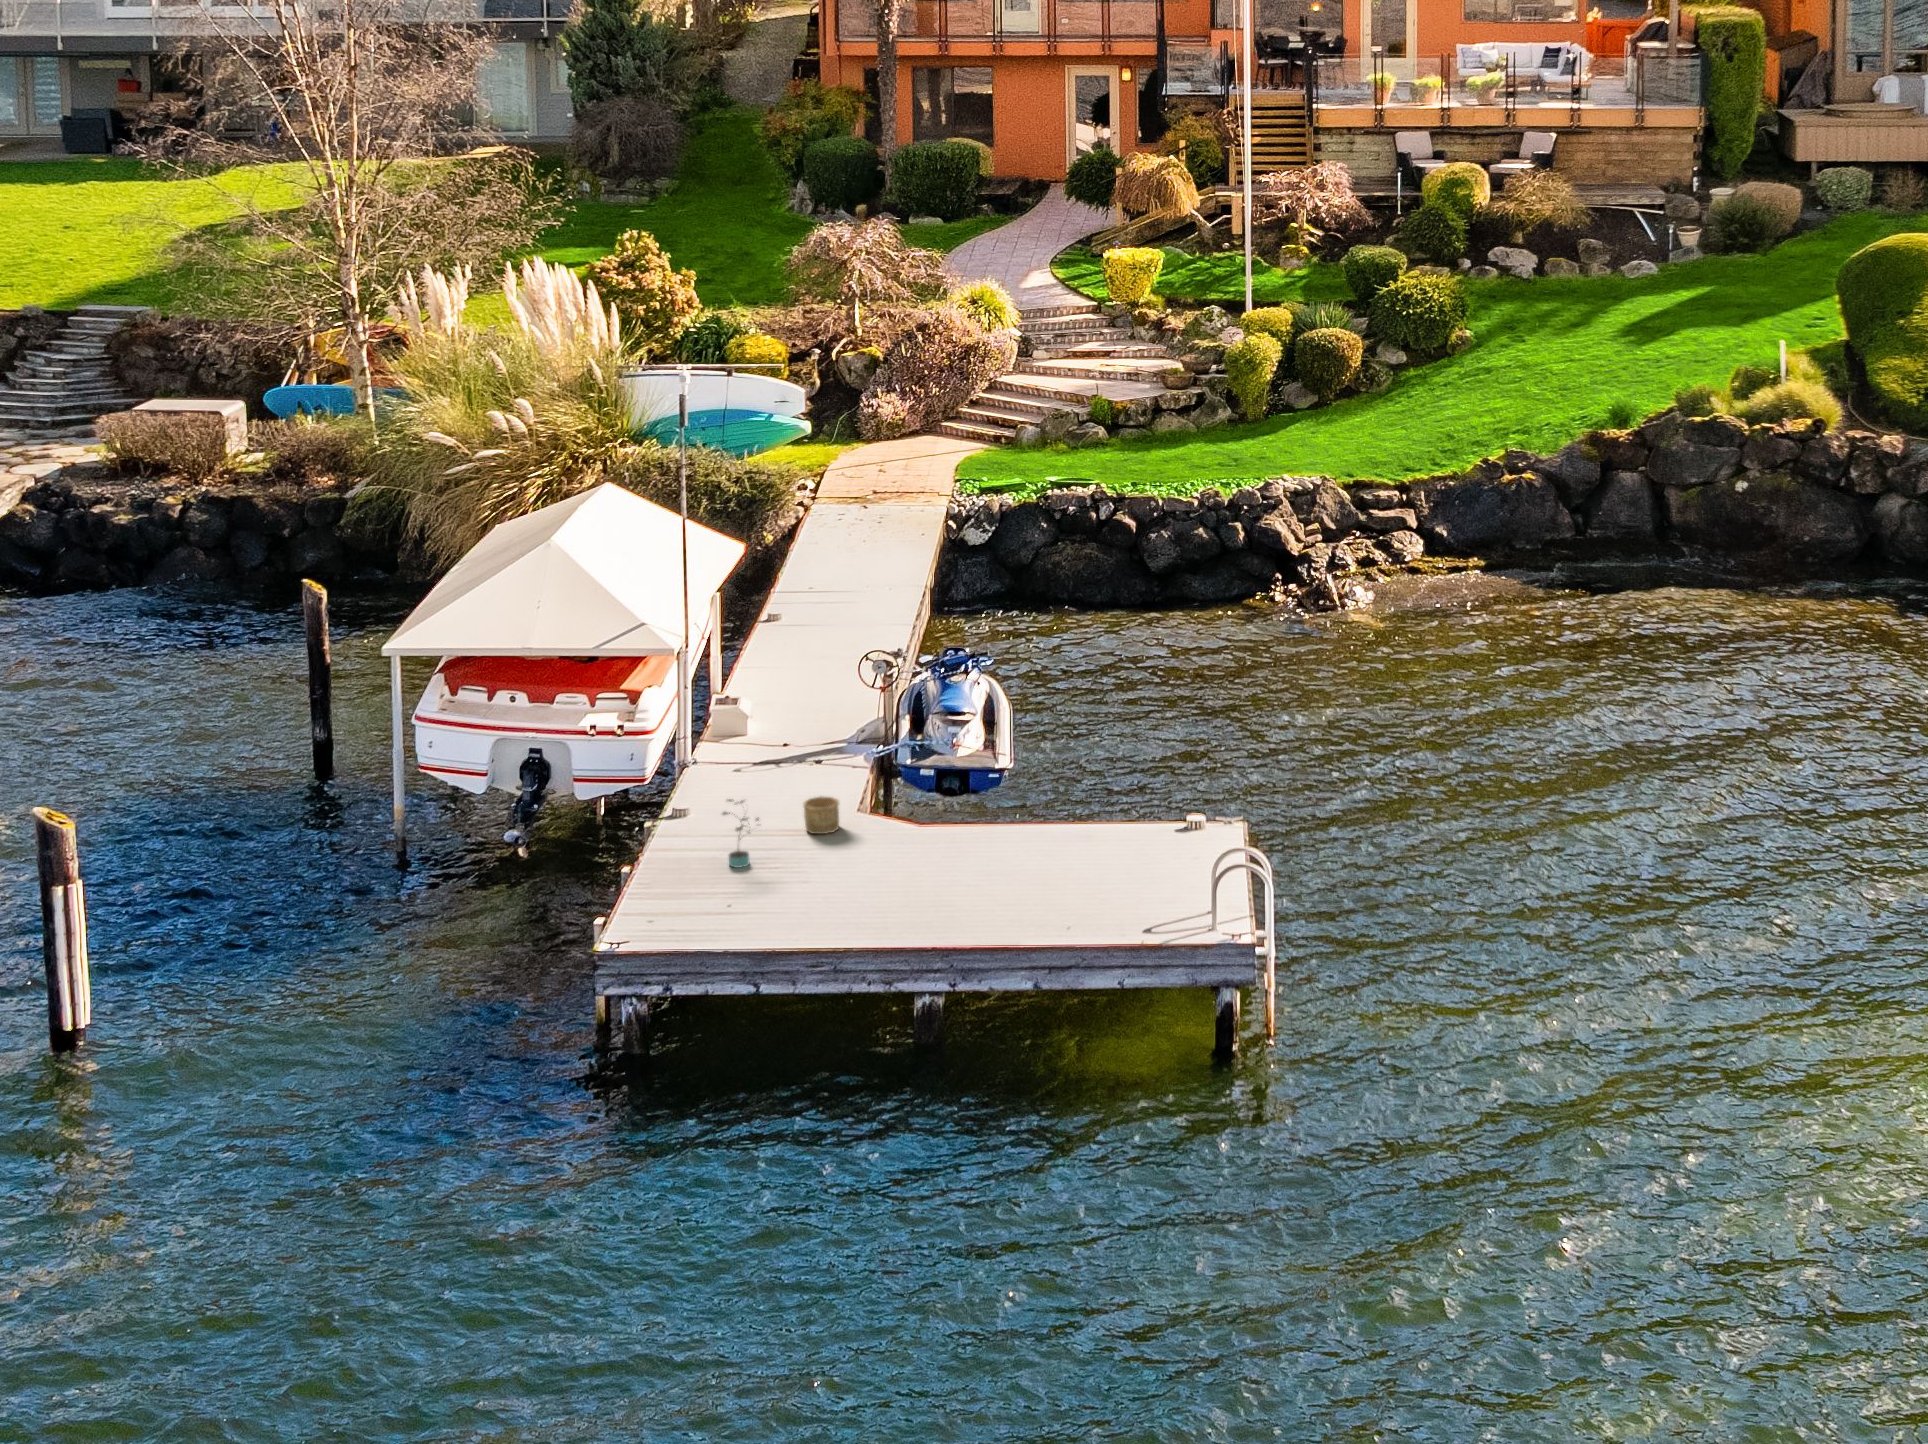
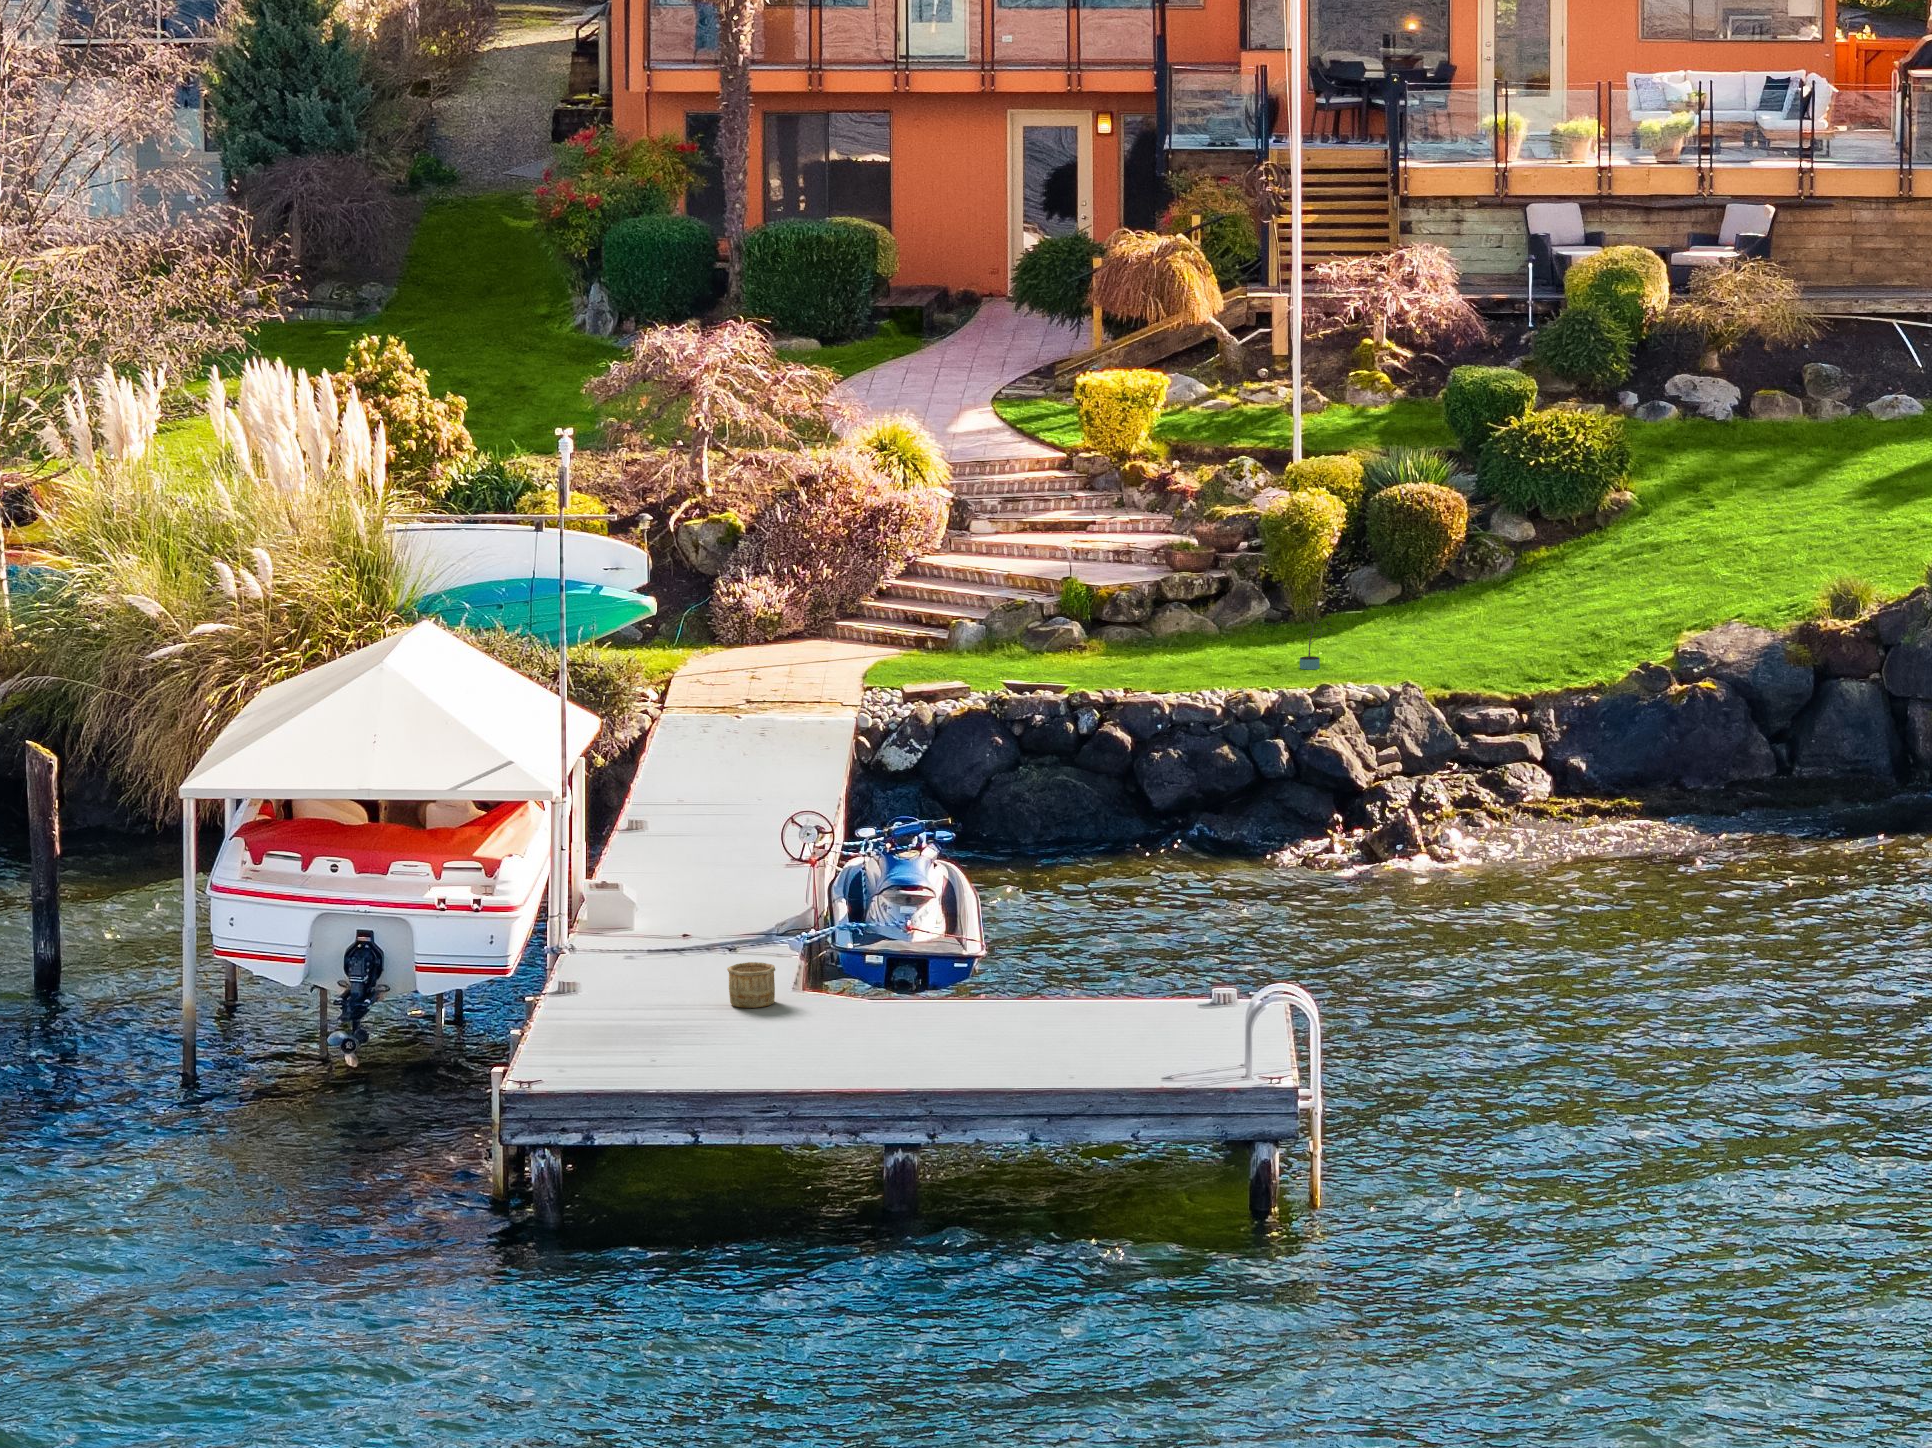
potted plant: present [723,800,758,868] -> present [1297,605,1331,670]

